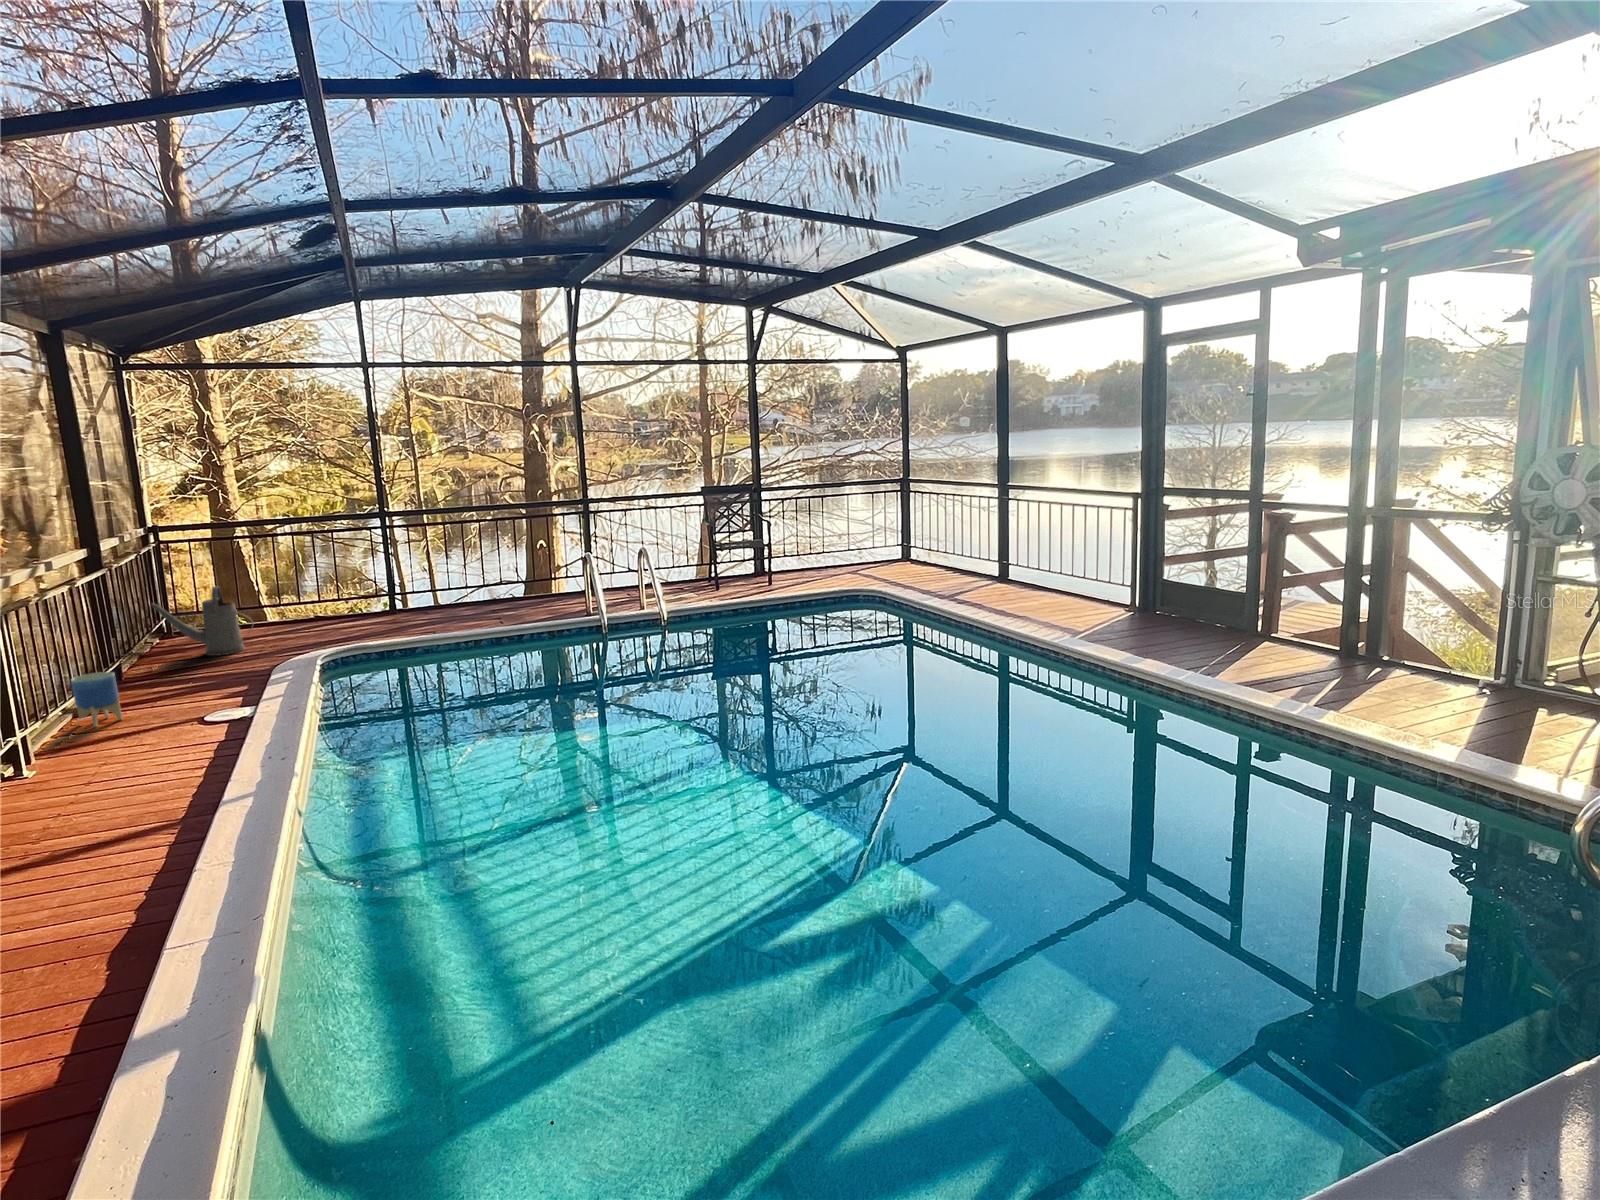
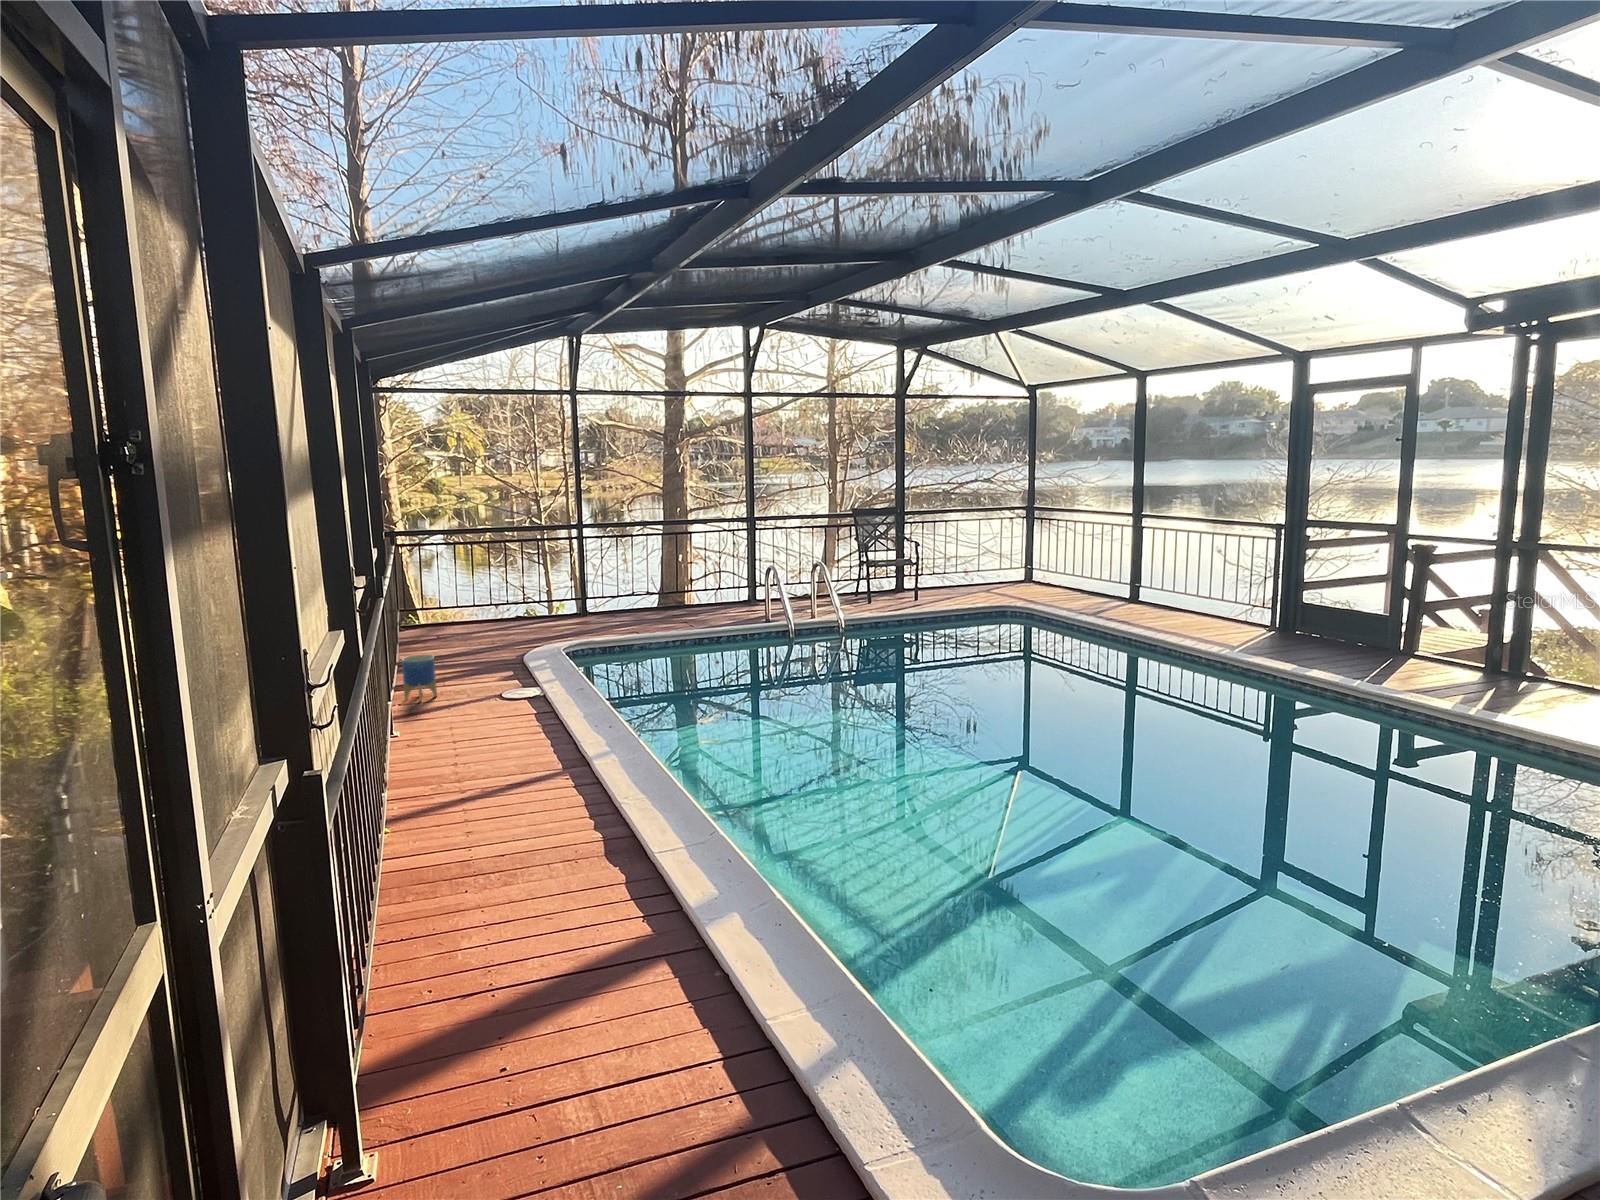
watering can: present [152,586,253,656] -> none [404,586,484,649]

